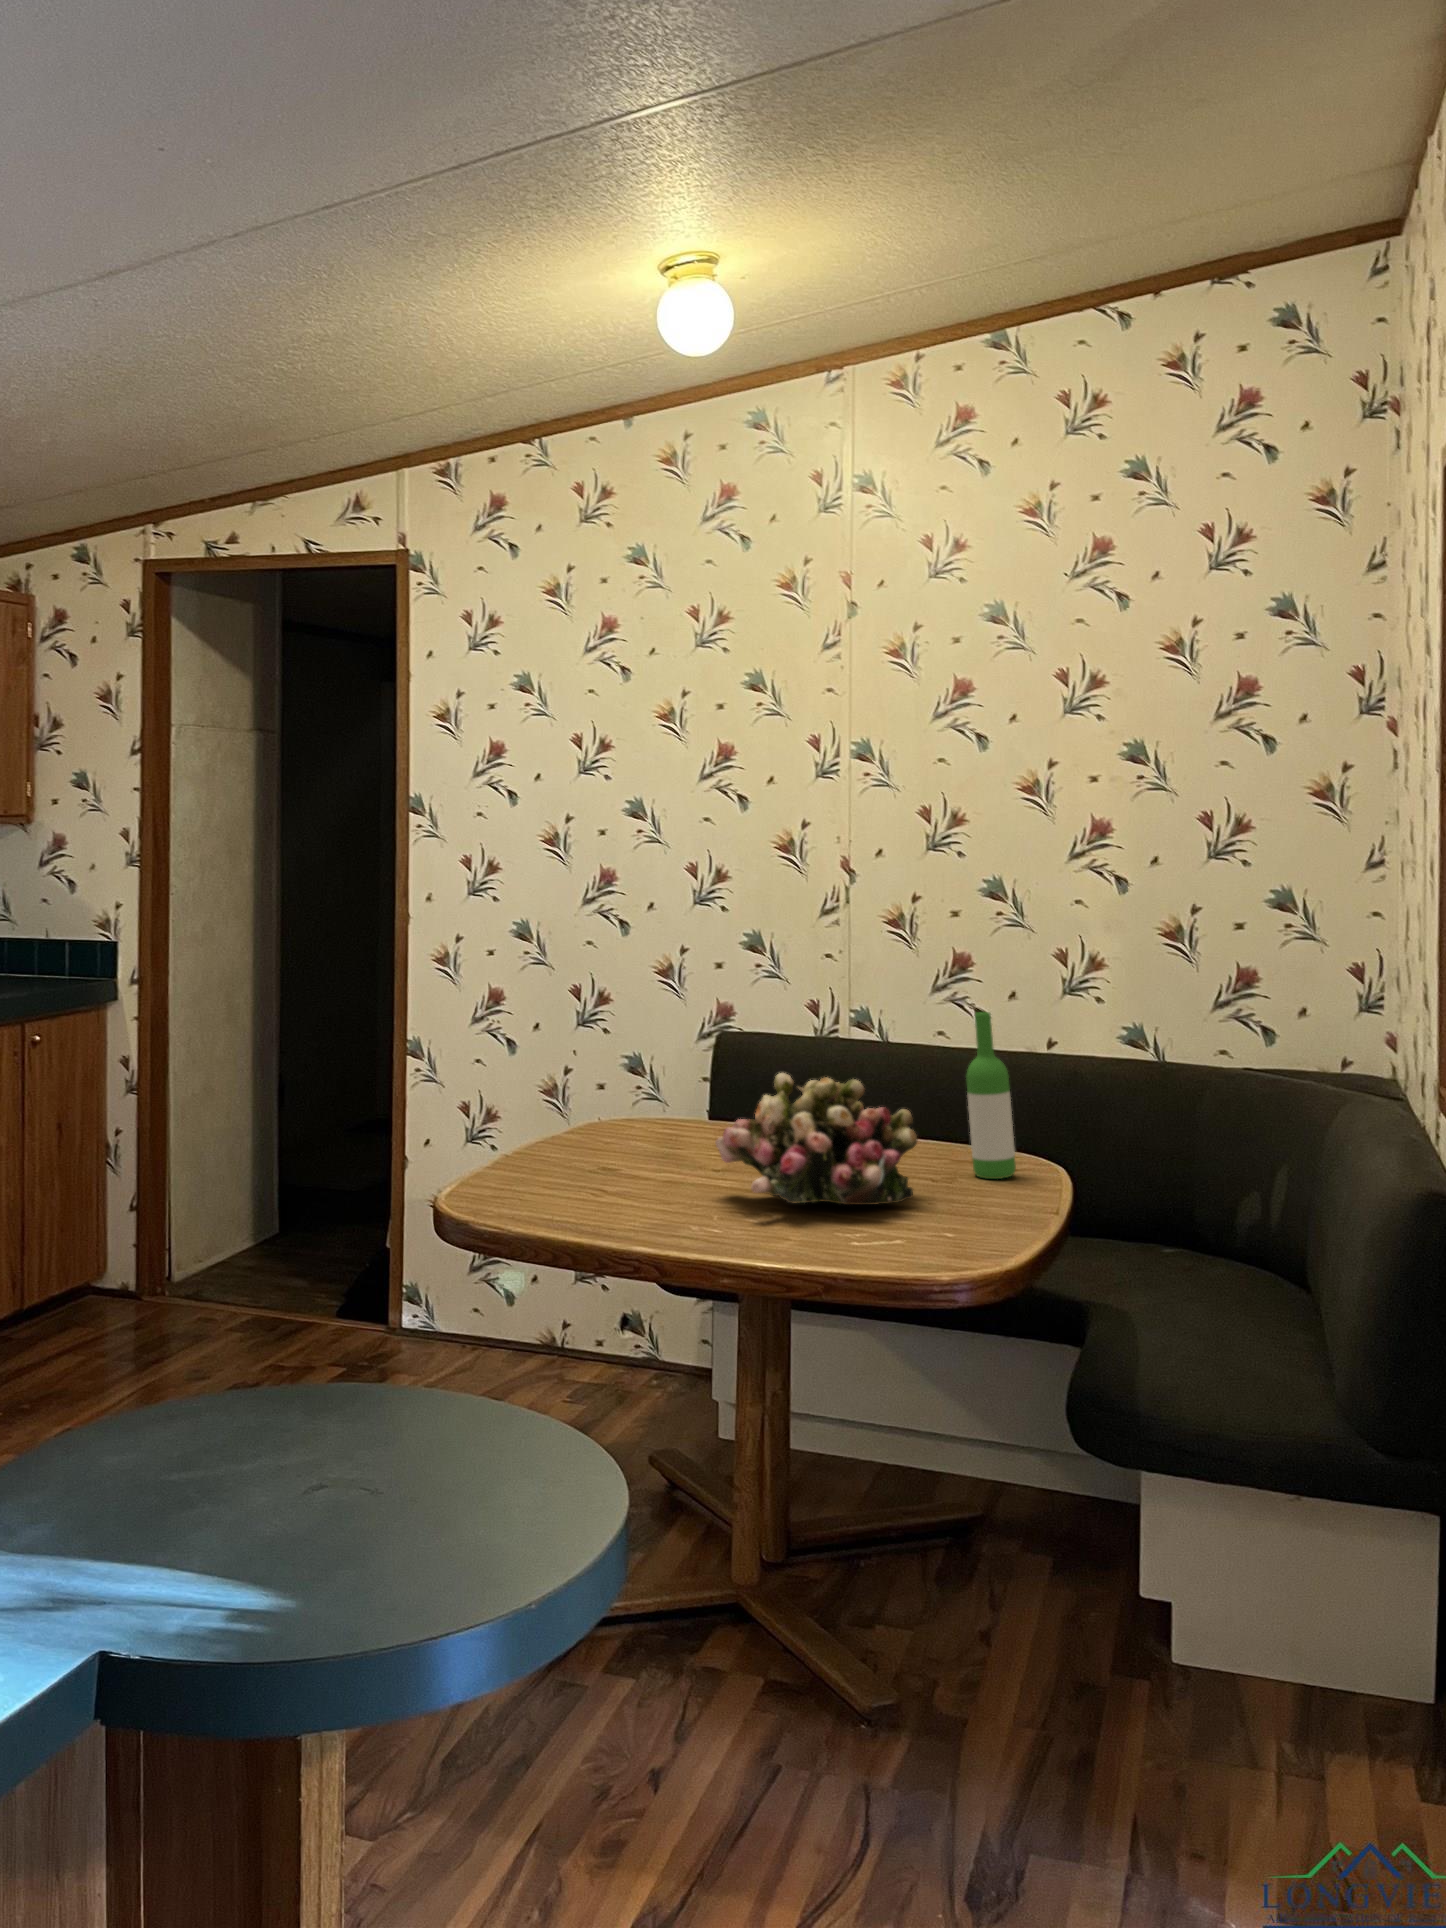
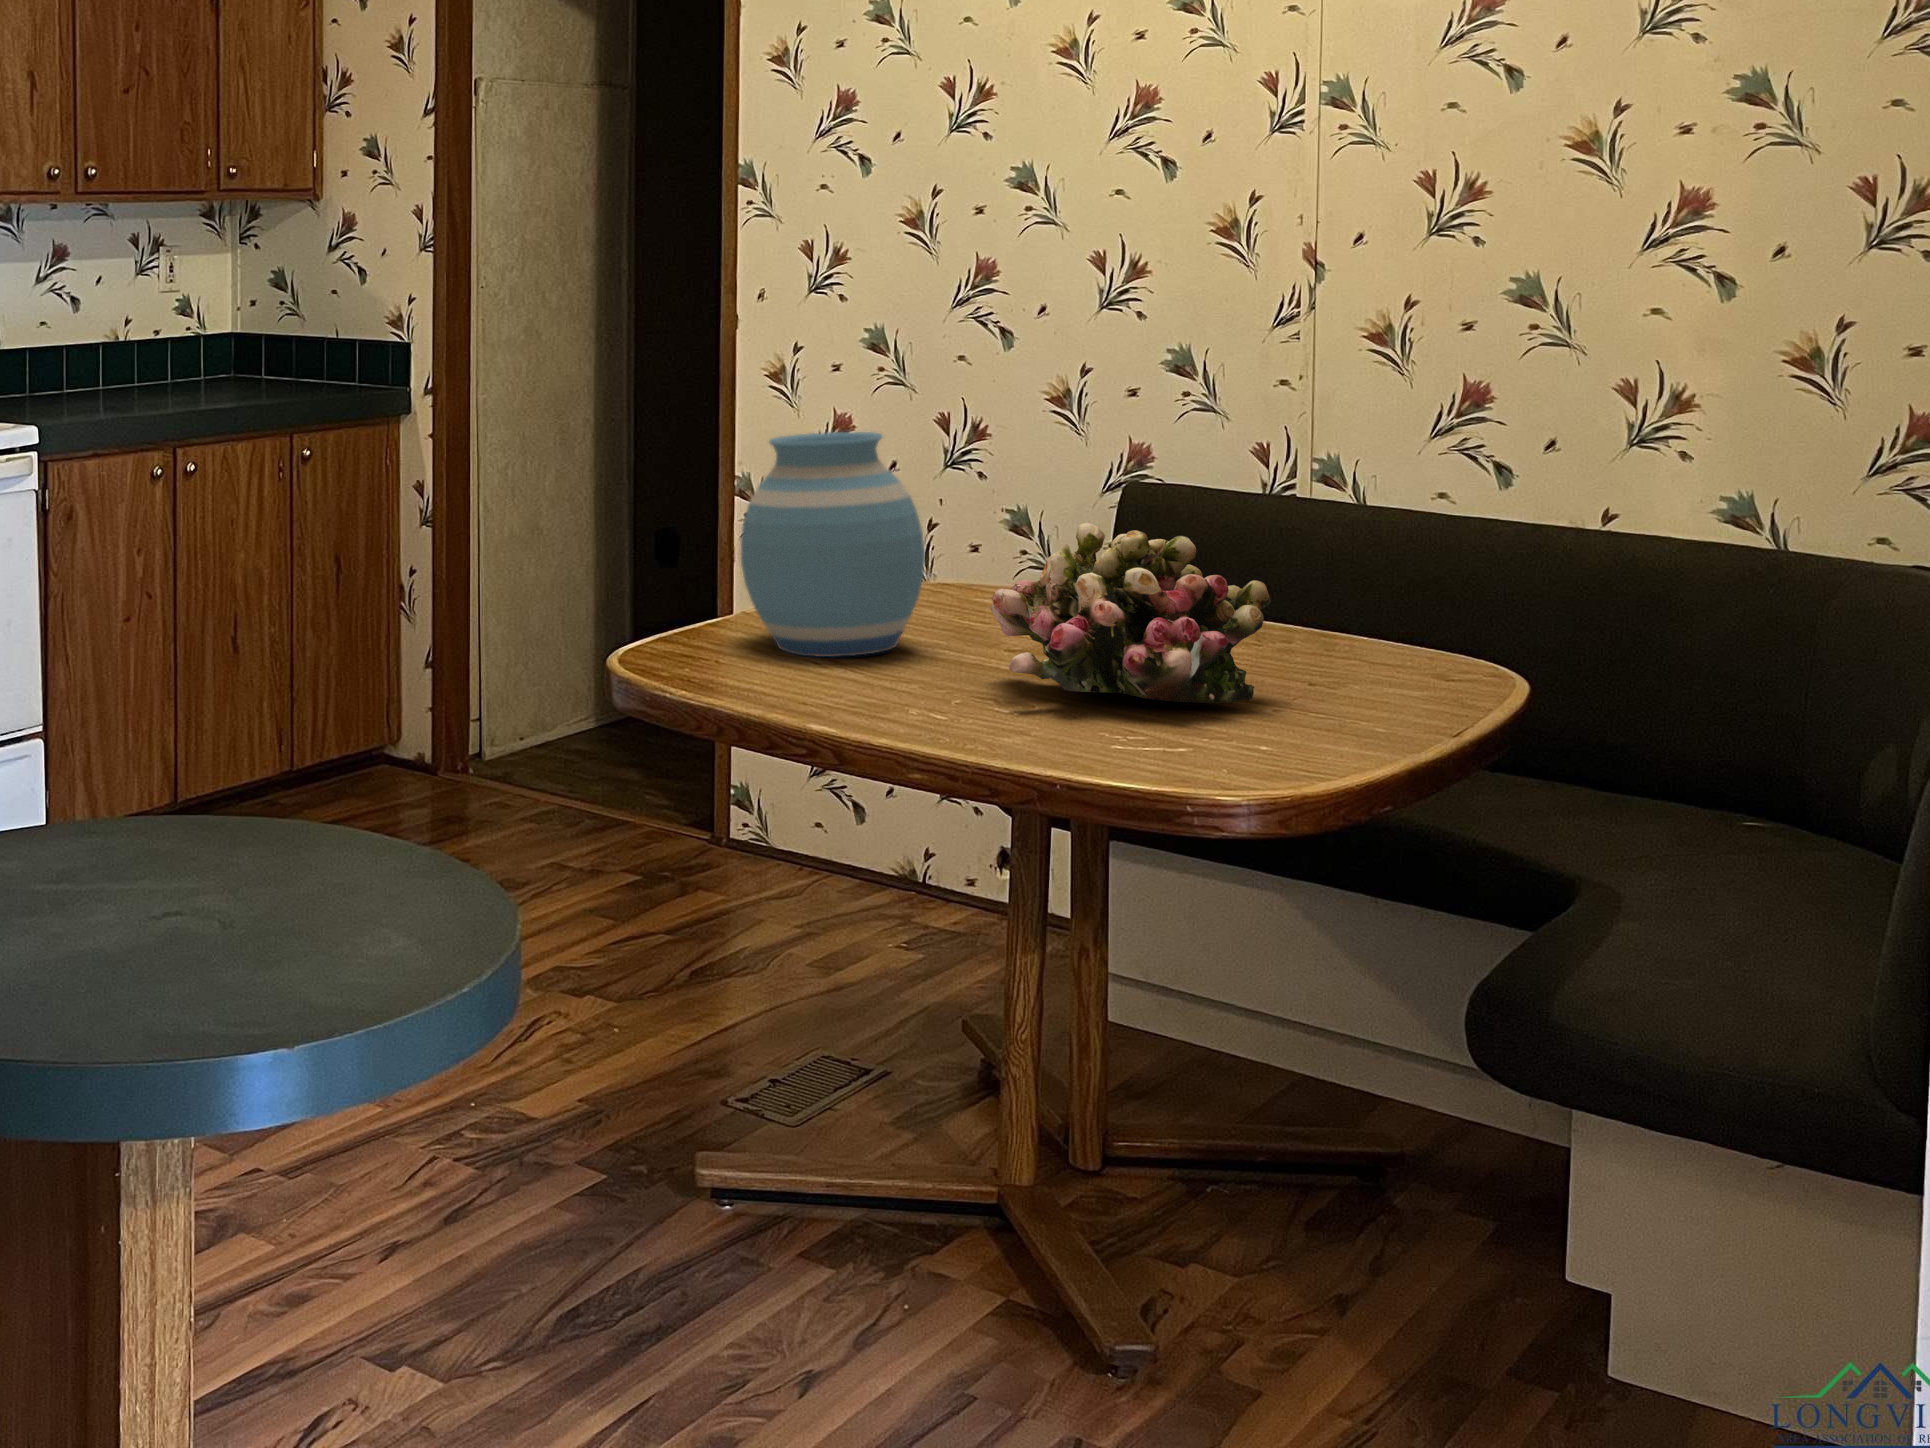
vase: none [504,1009,648,1189] -> present [741,432,925,657]
wine bottle: present [966,1012,1016,1179] -> none [1378,457,1448,689]

